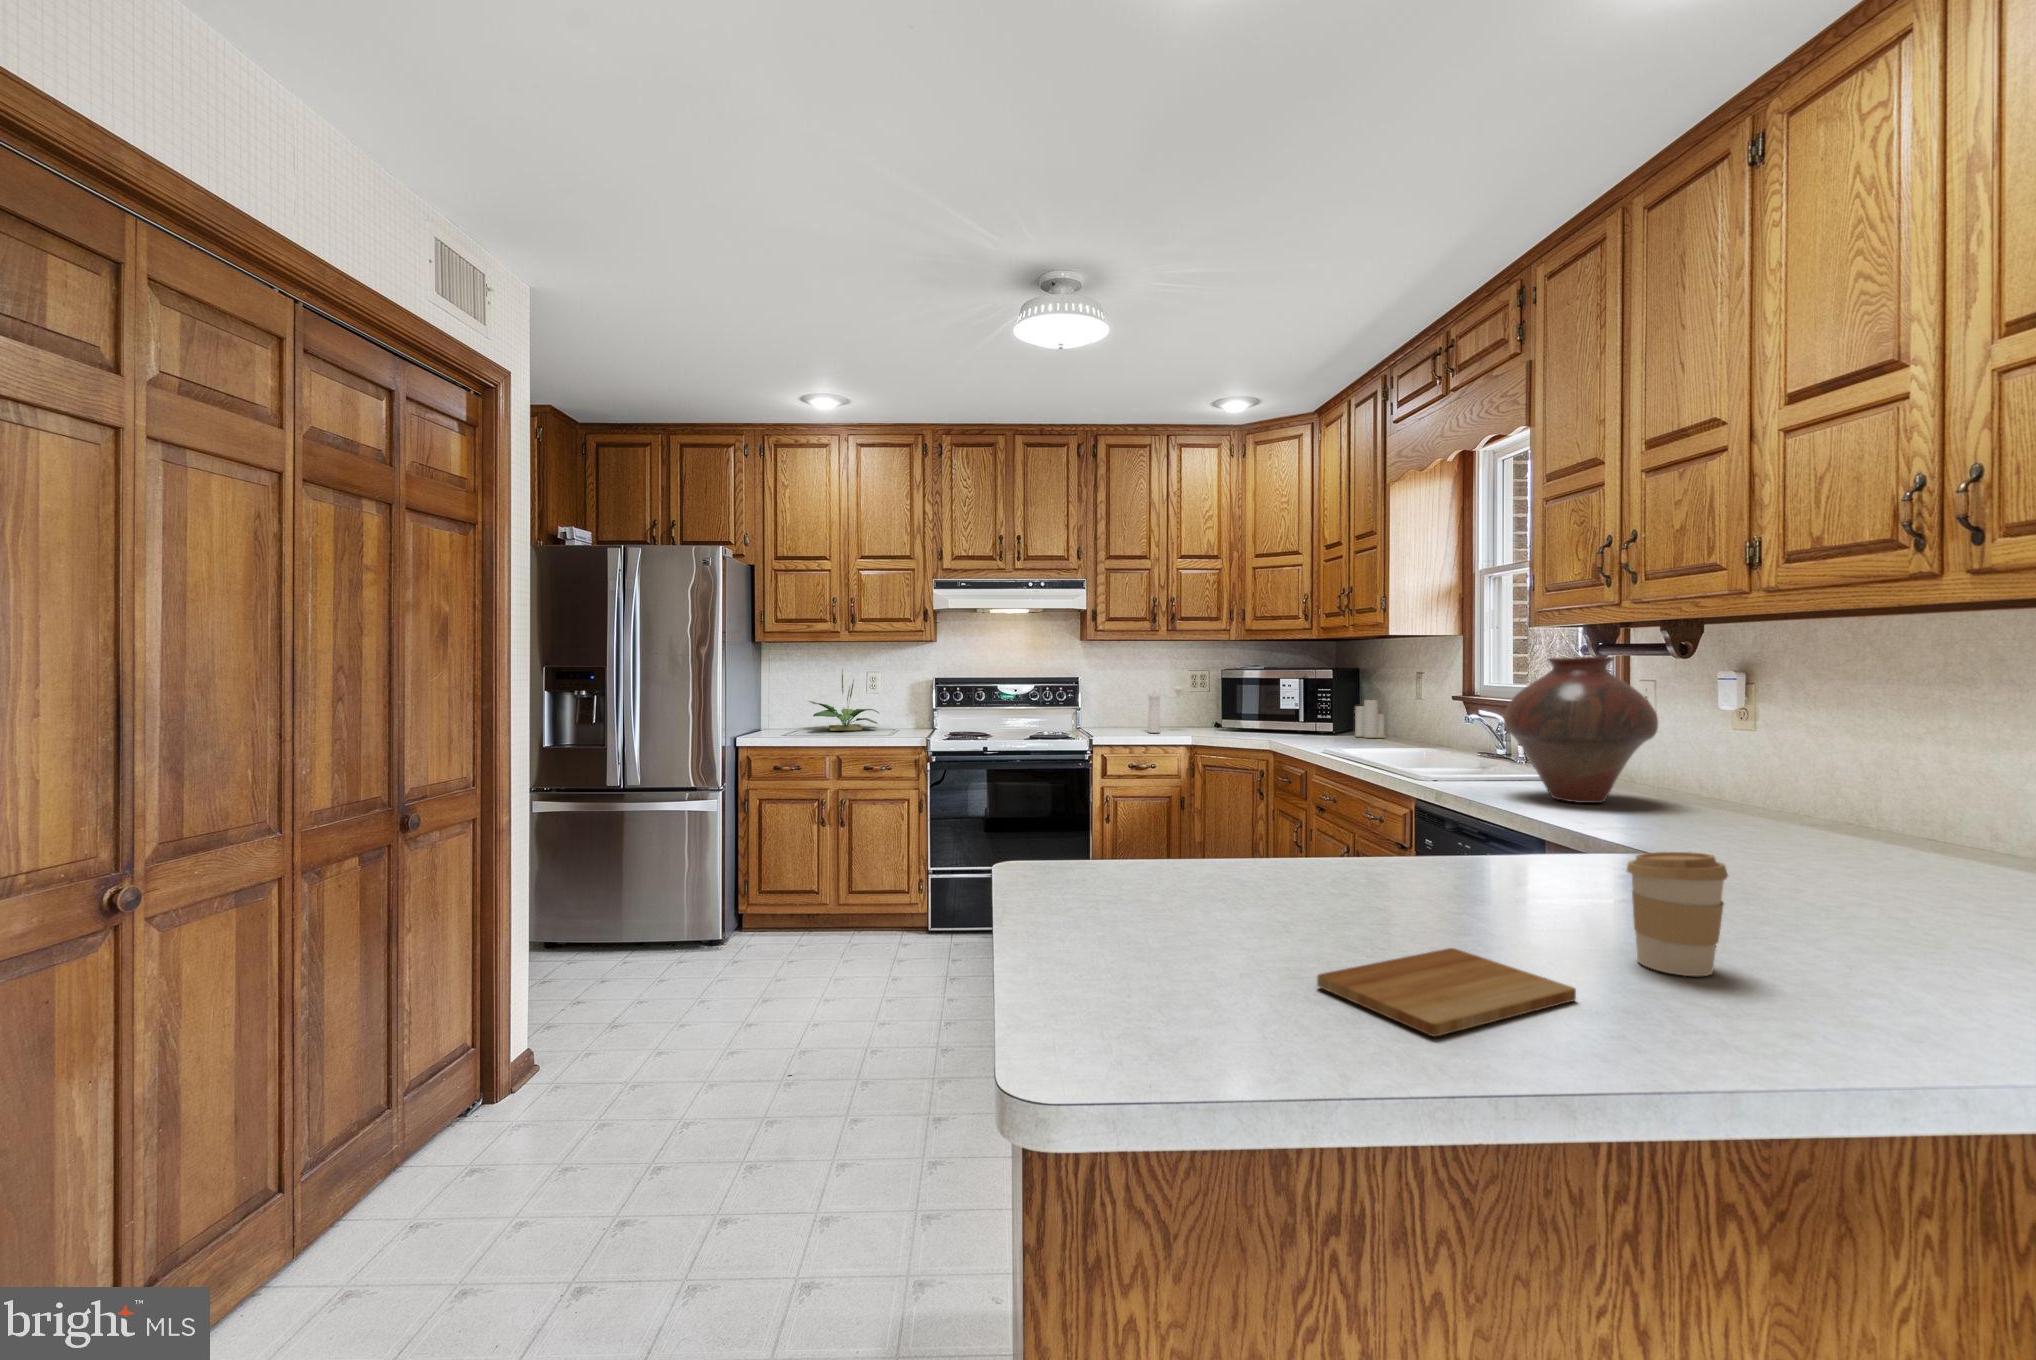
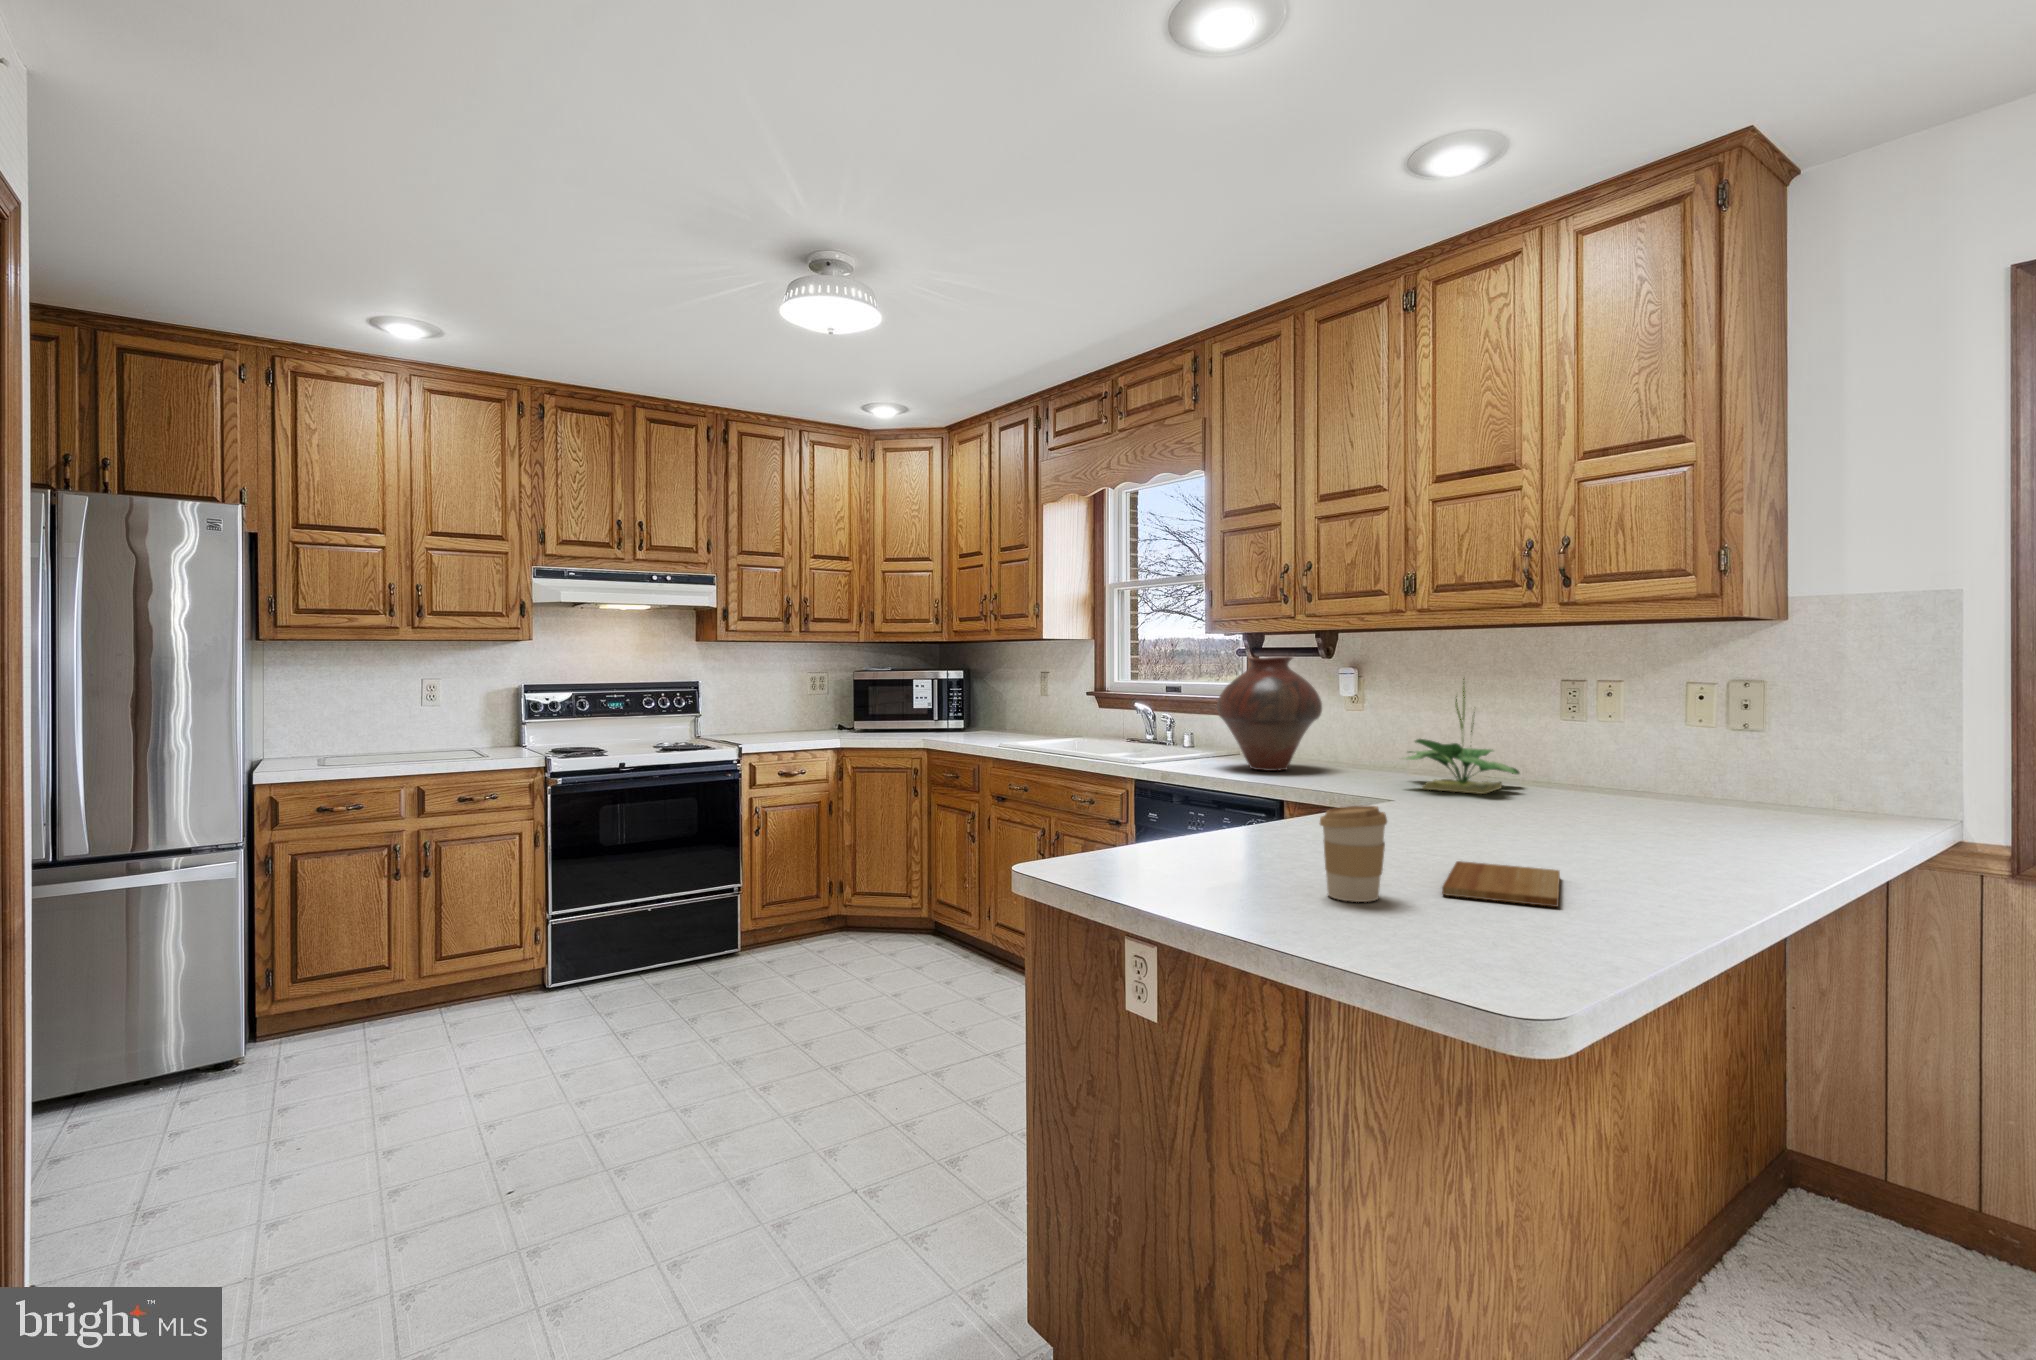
potted plant: present [809,669,879,731] -> present [1406,679,1519,794]
pepper mill: present [1148,686,1183,733] -> none [789,690,825,740]
candle: present [1355,700,1385,738] -> none [993,695,1020,734]
coffee cup: present [1627,852,1728,976] -> present [1320,805,1387,902]

